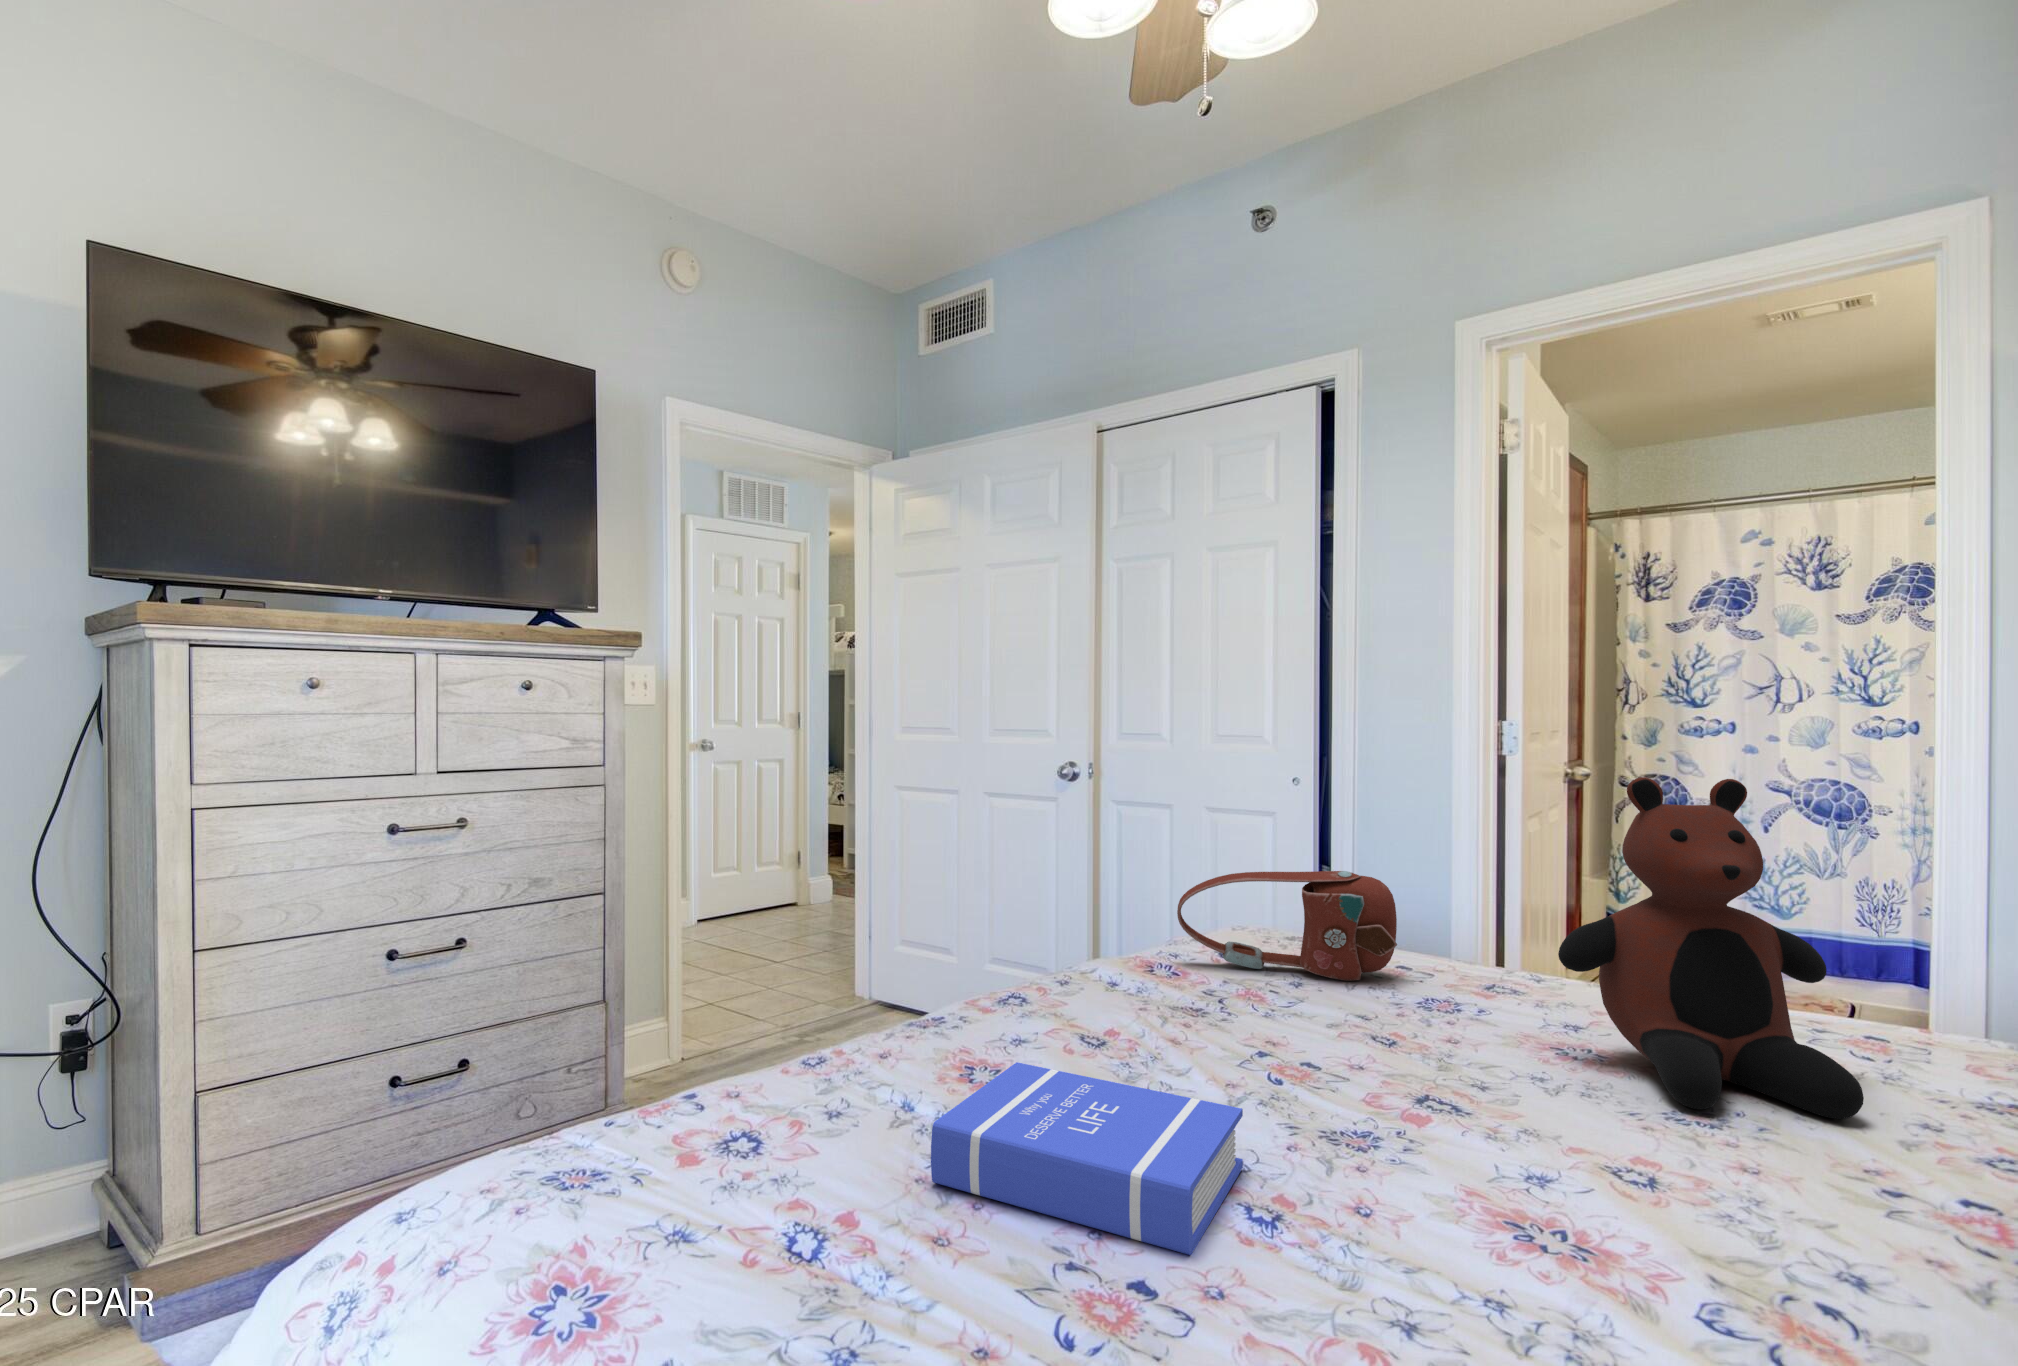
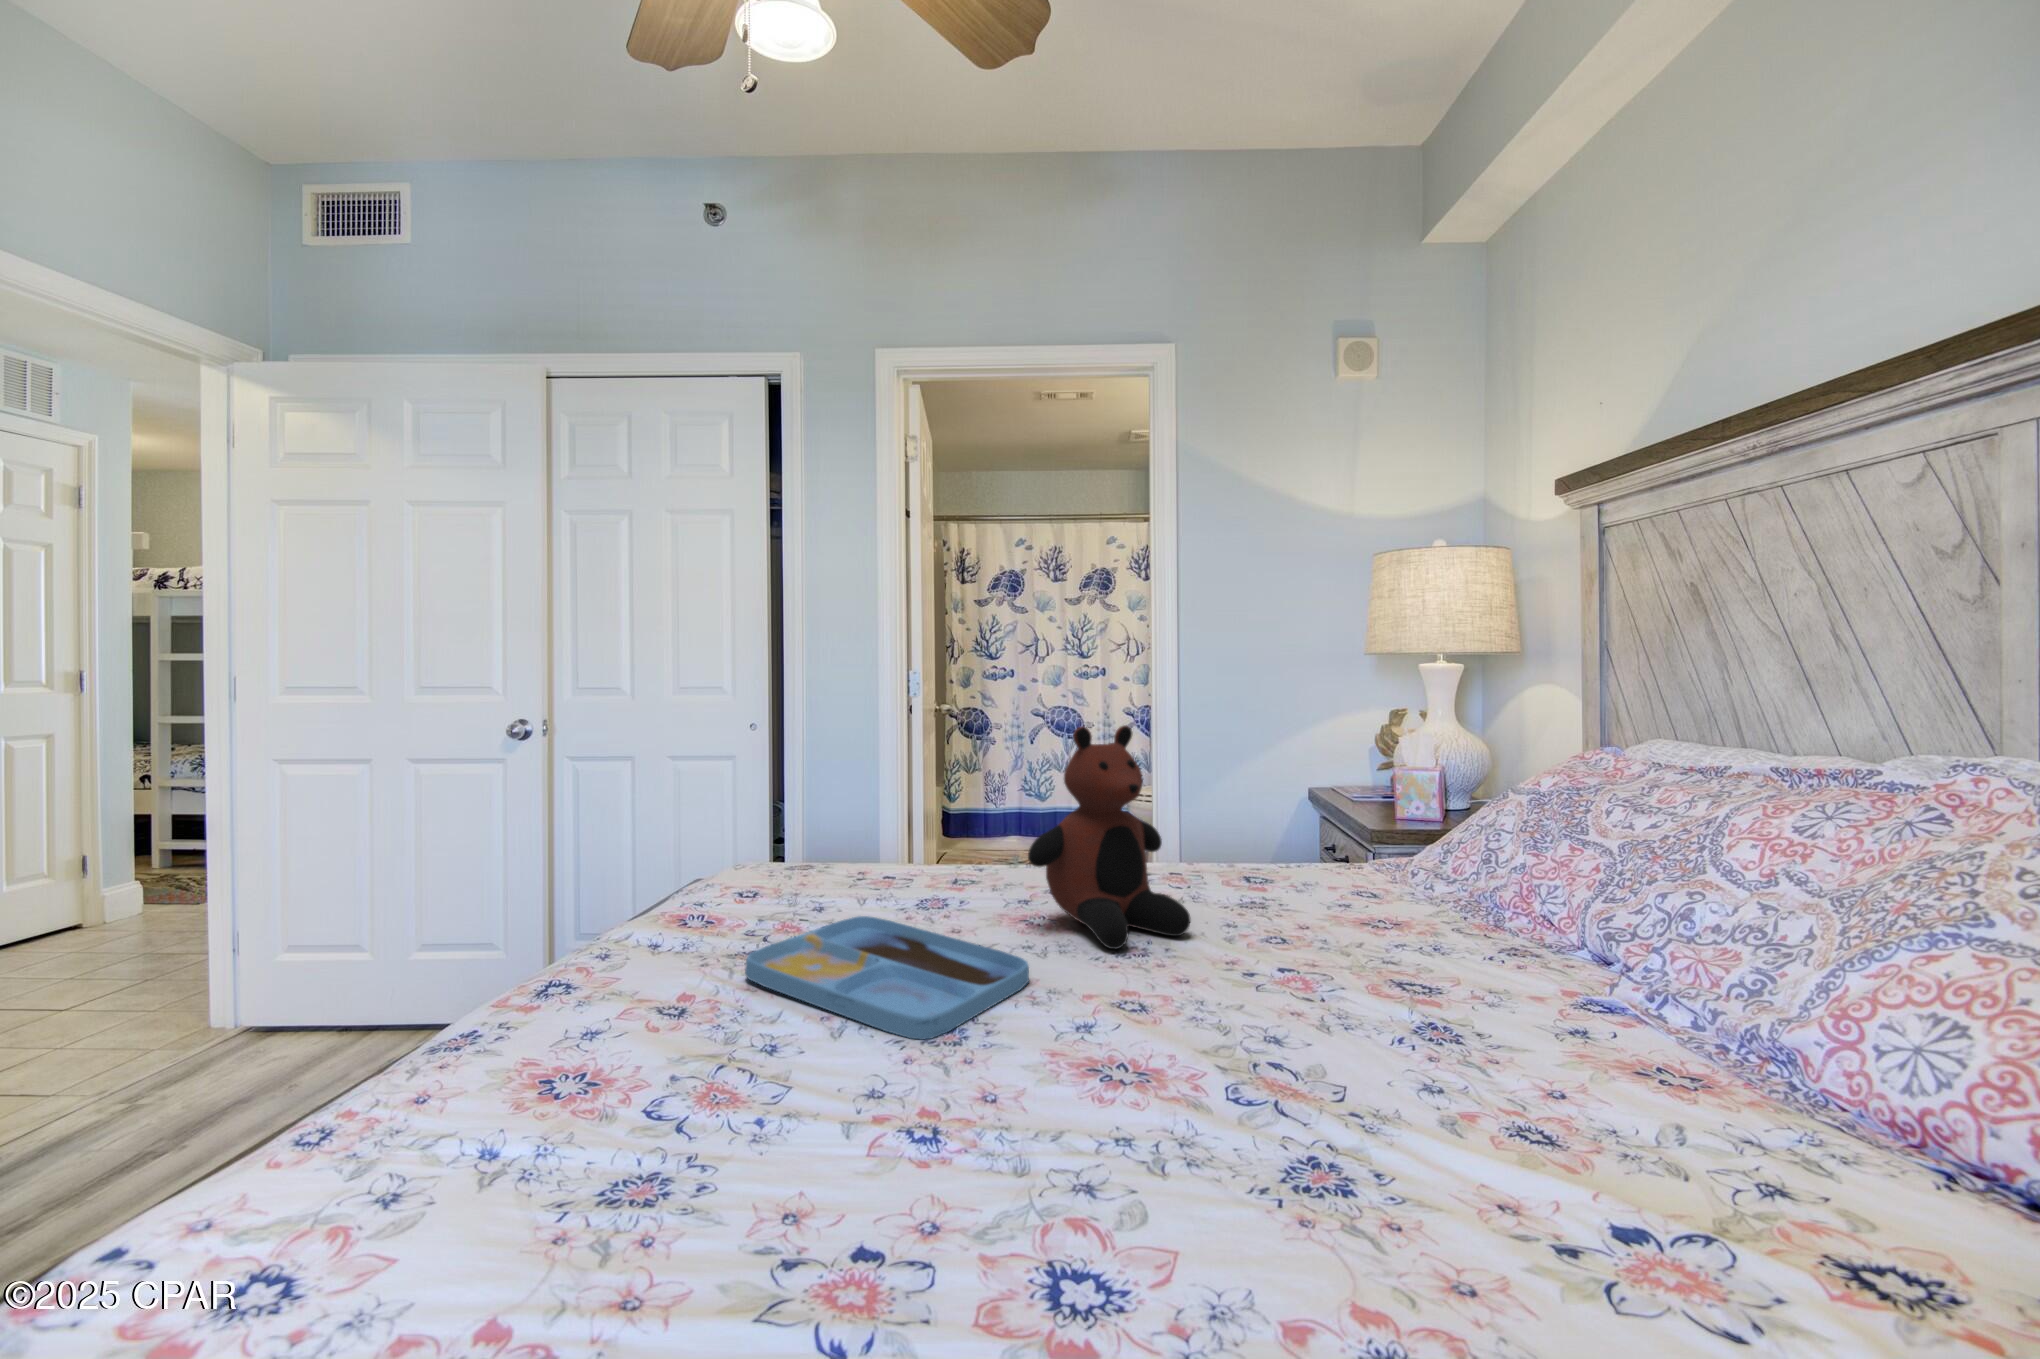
handbag: present [1177,871,1397,981] -> none [700,807,893,901]
tray: none [1181,995,1520,1135] -> present [745,916,1029,1040]
book: present [931,1062,1243,1255] -> none [584,1046,891,1238]

